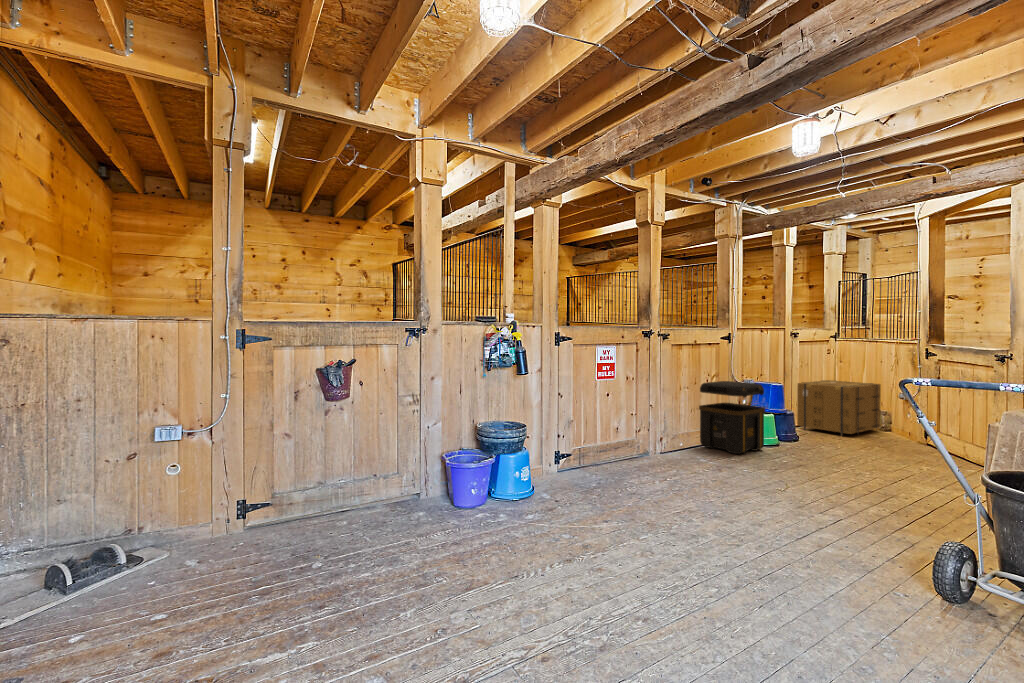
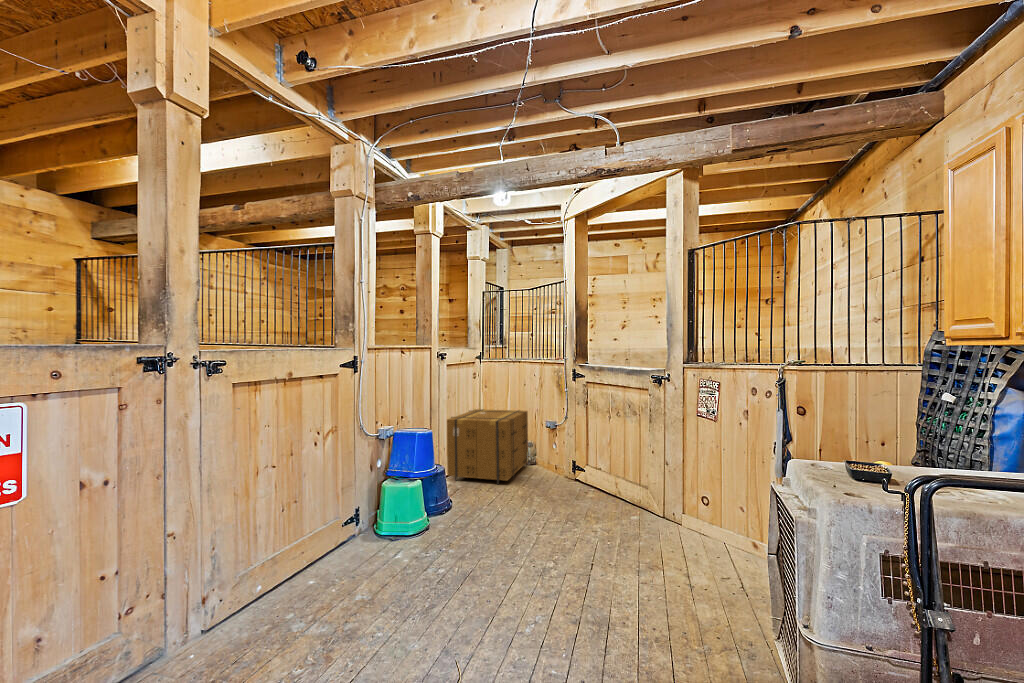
toolbox: present [699,381,765,454] -> none [298,438,414,587]

